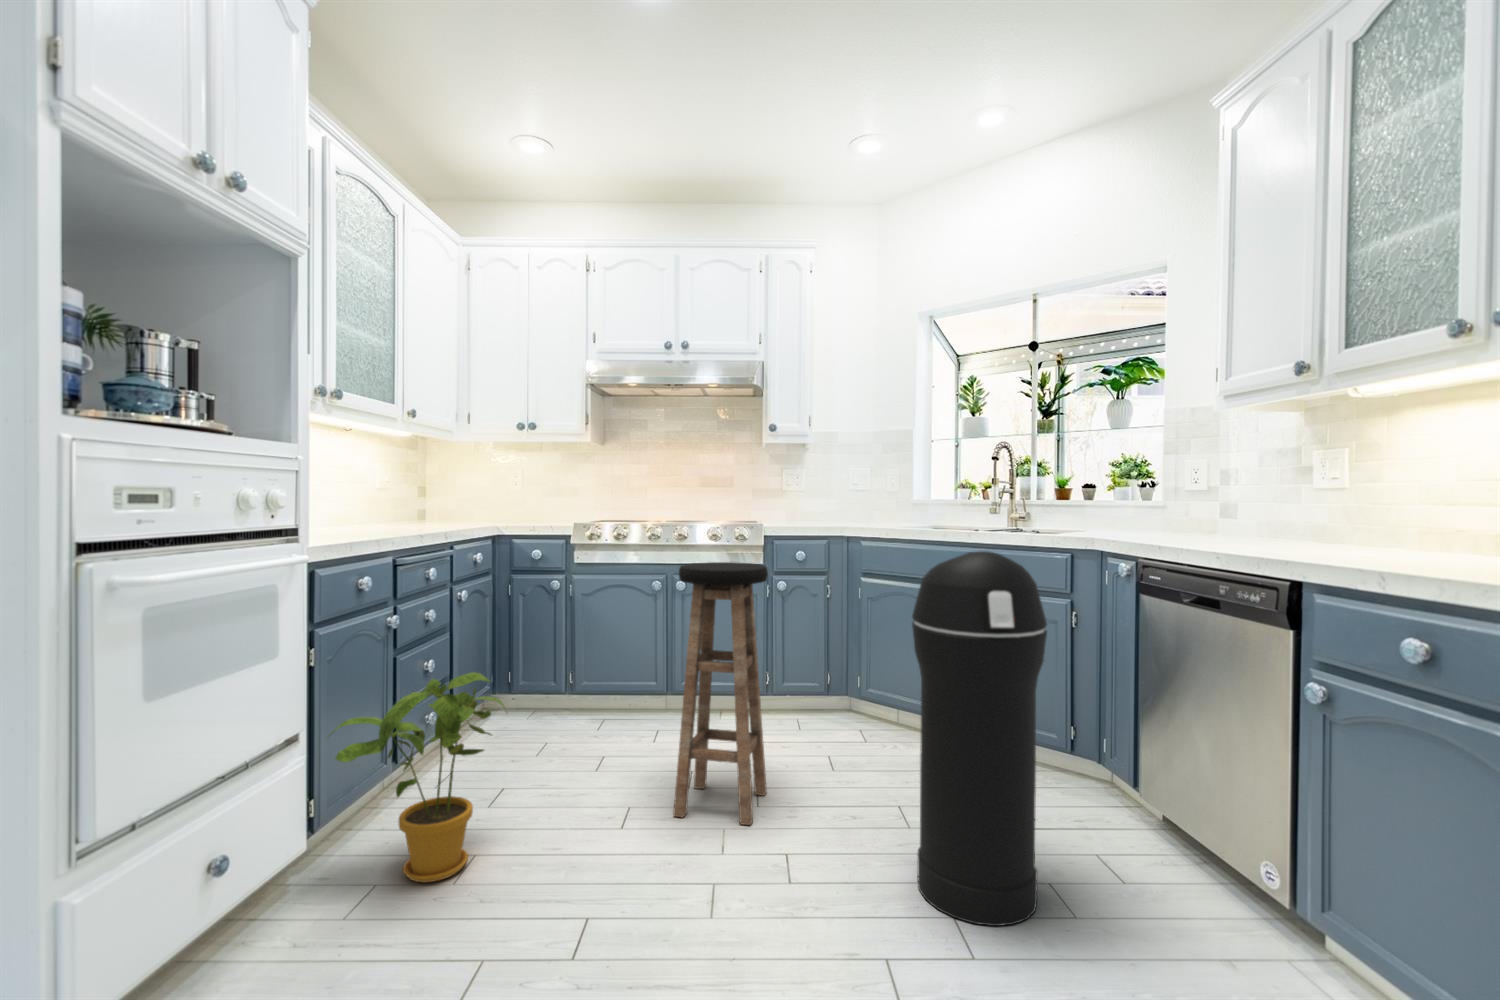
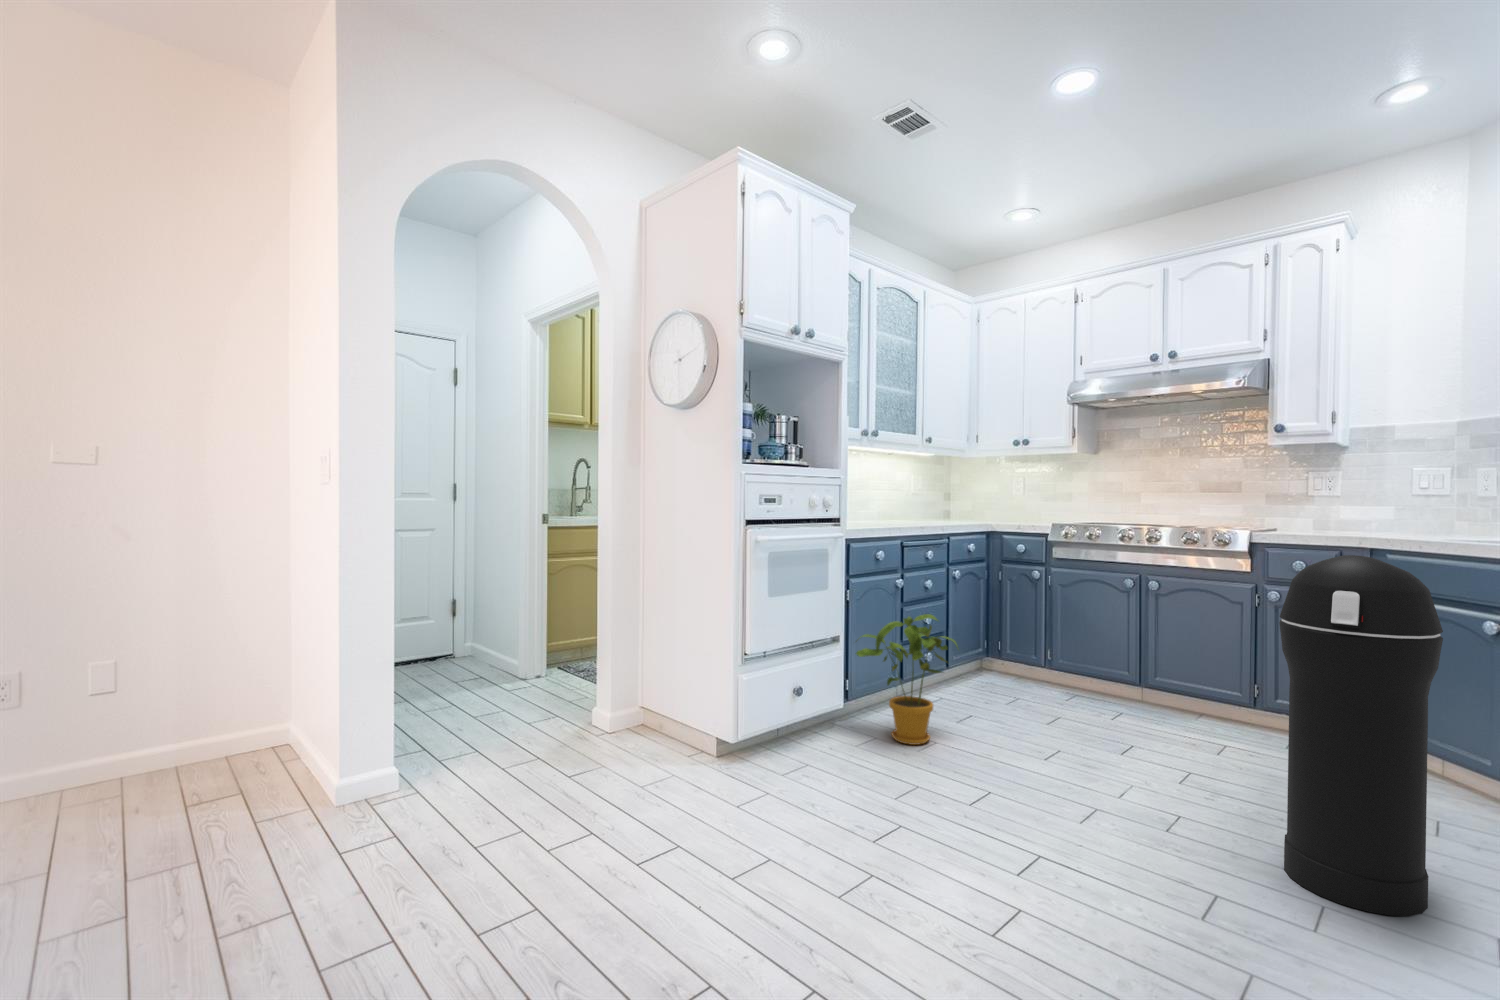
bar stool: present [673,562,768,825] -> none [1089,559,1191,783]

